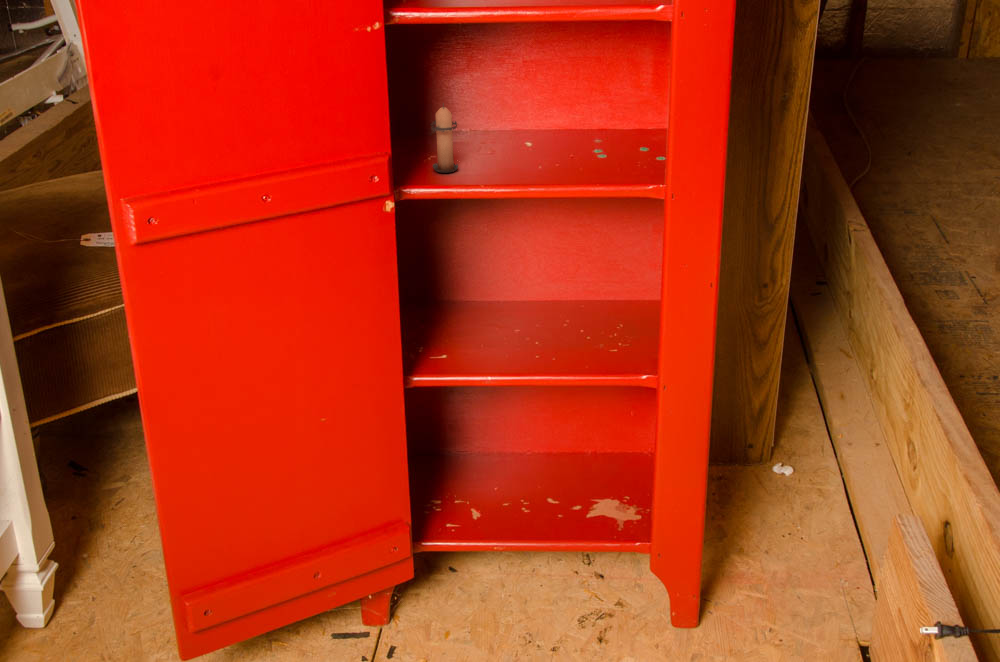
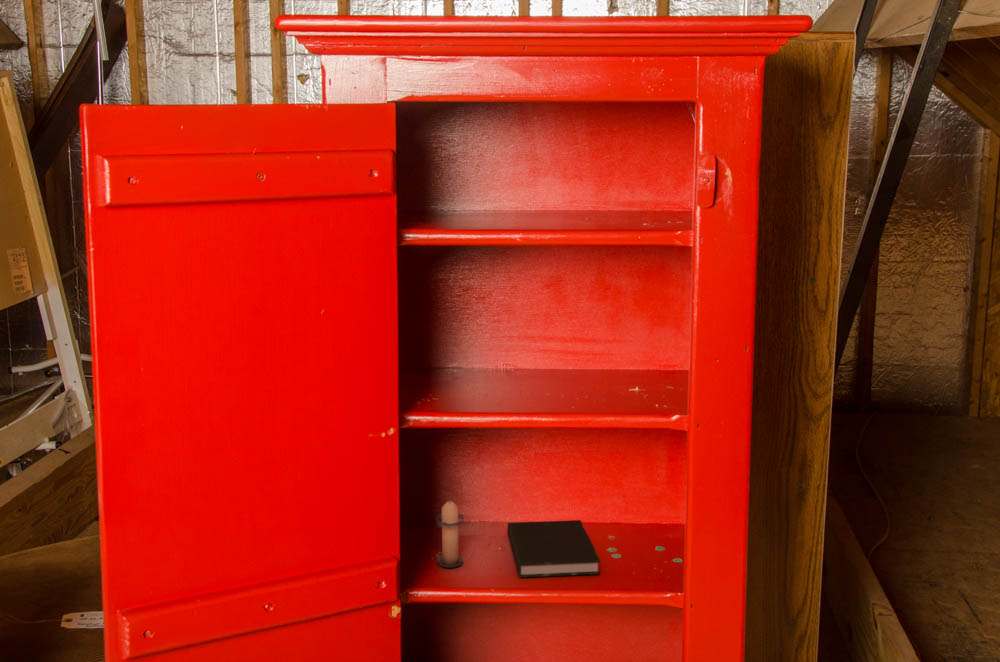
book: none [507,136,590,180] -> present [508,520,600,577]

